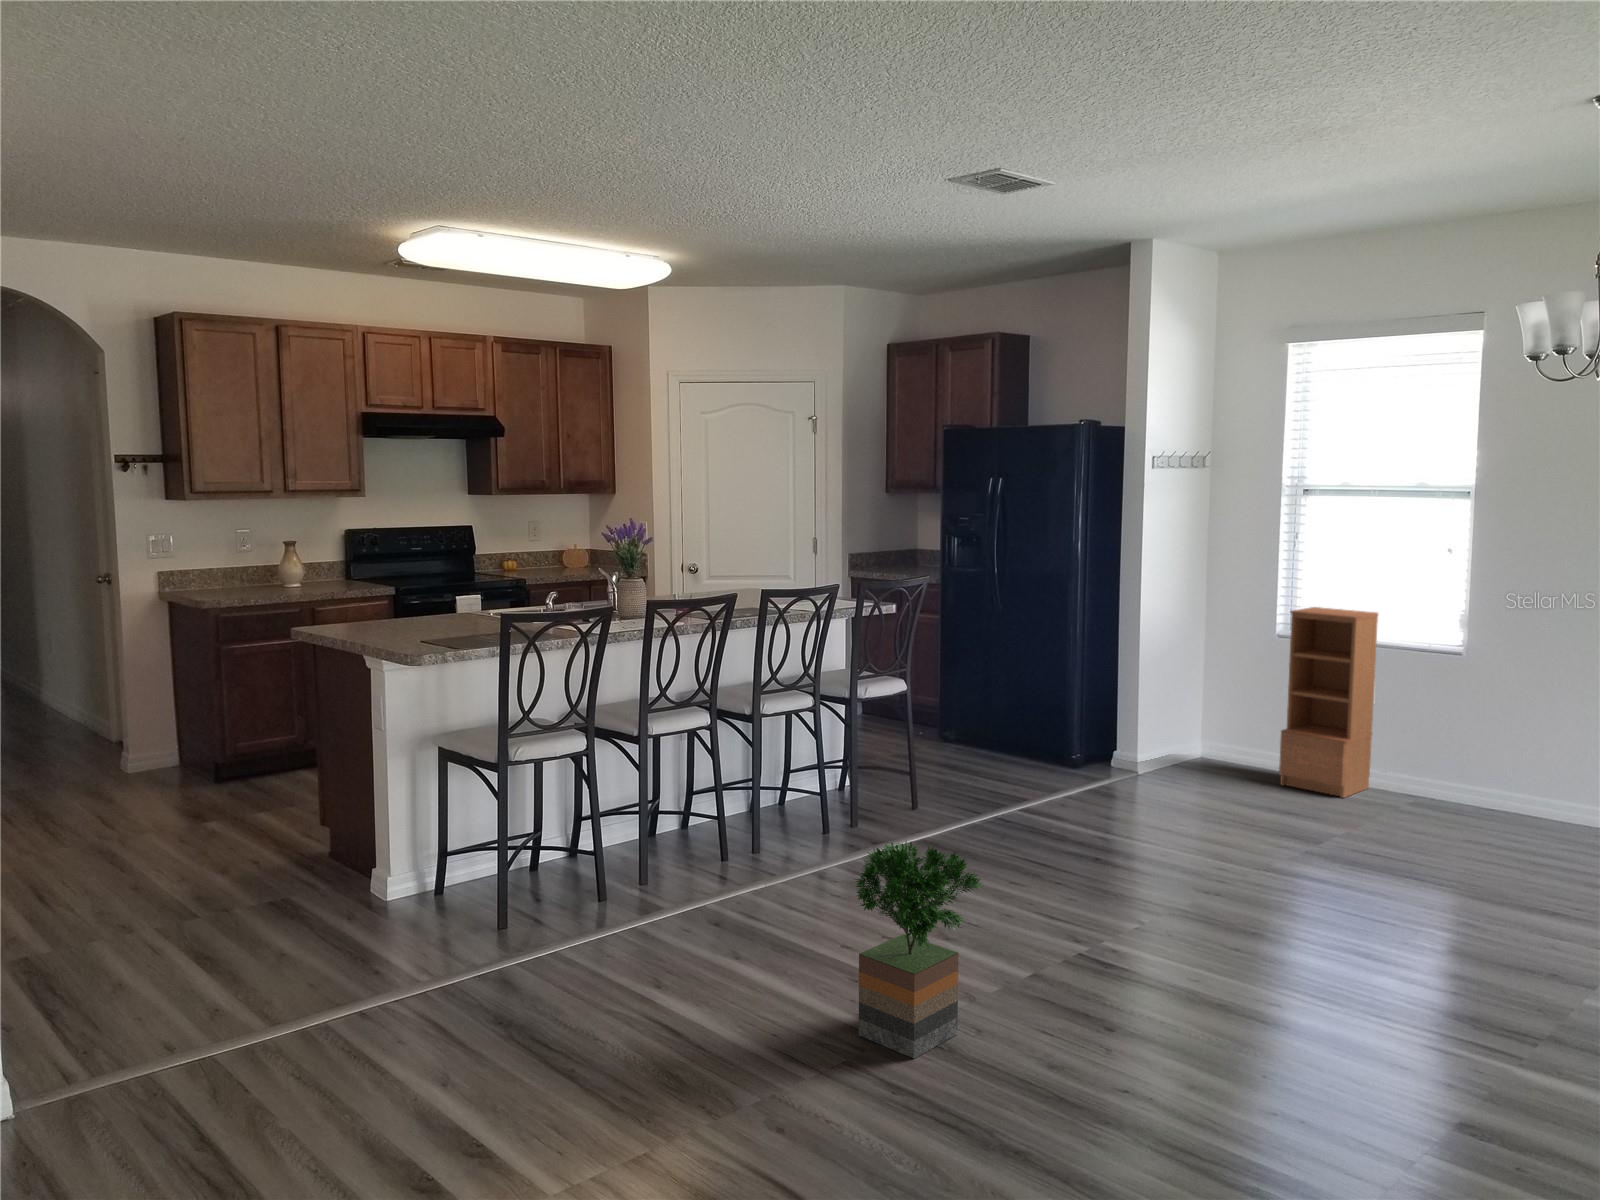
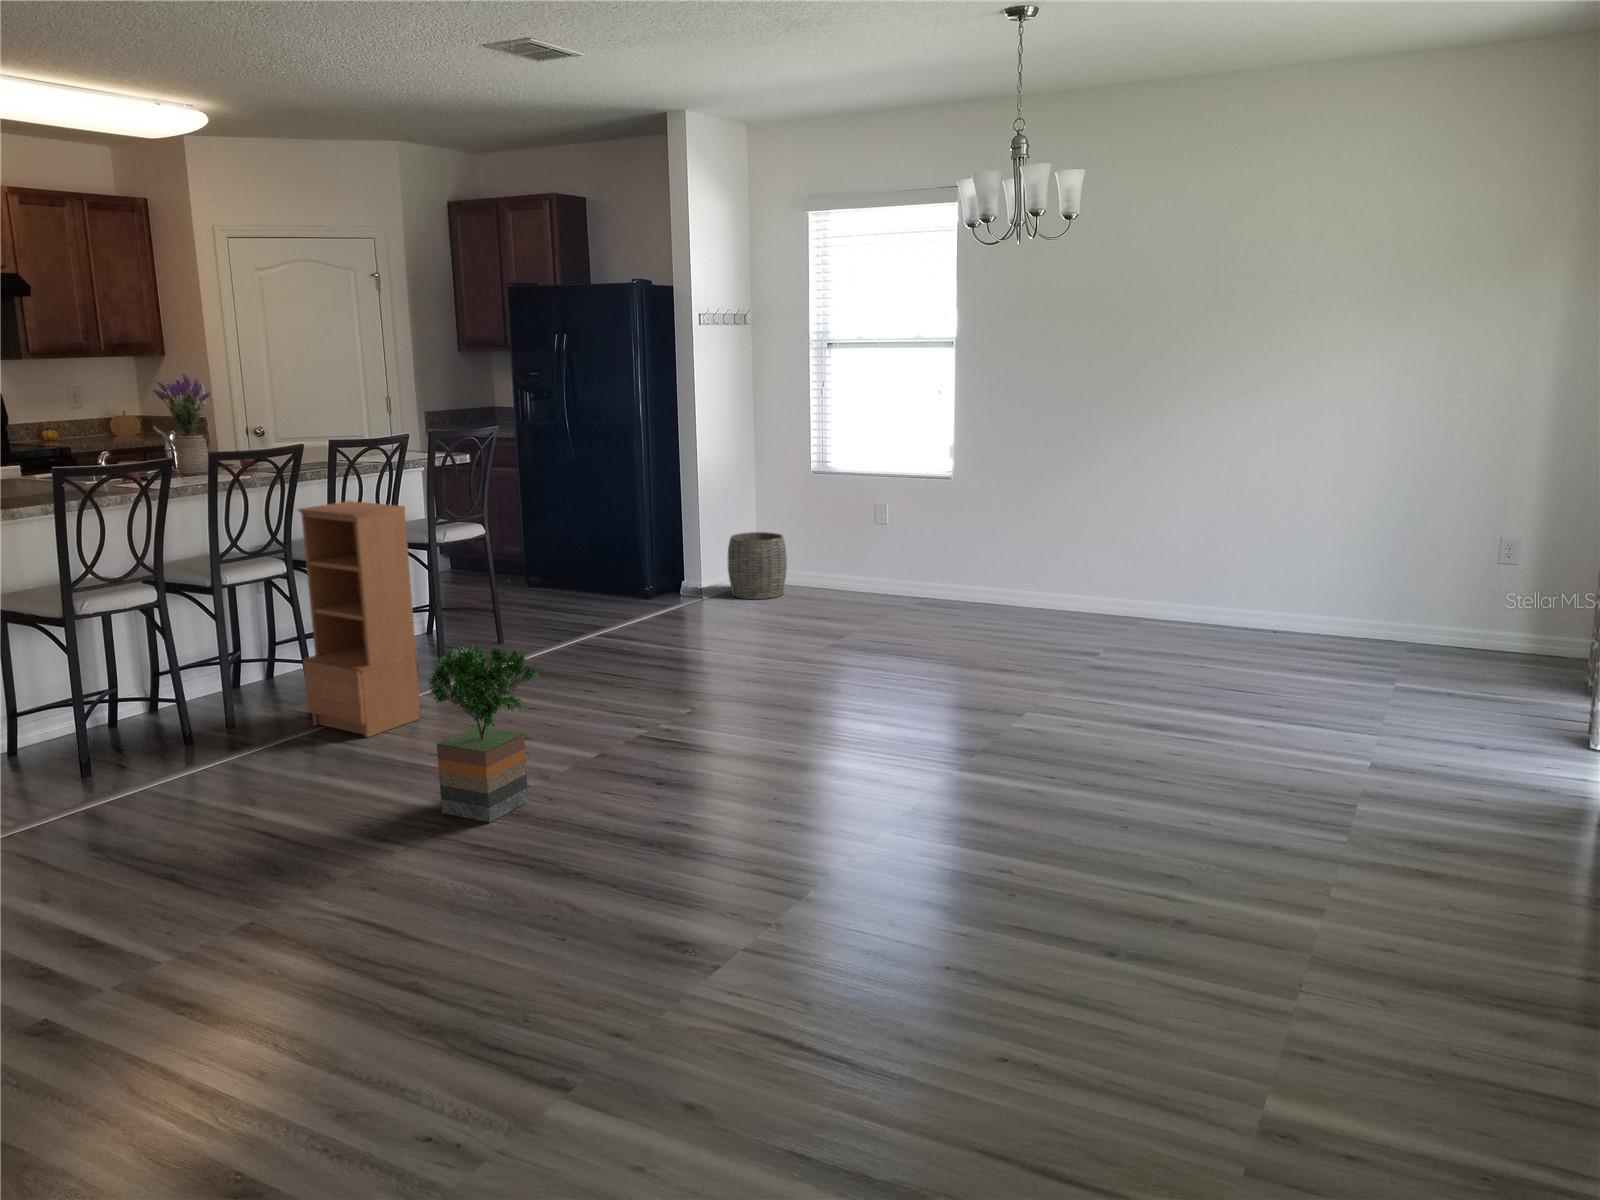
bookcase: present [1279,607,1378,798] -> present [298,501,420,737]
woven basket: none [1171,701,1242,780] -> present [728,532,787,599]

